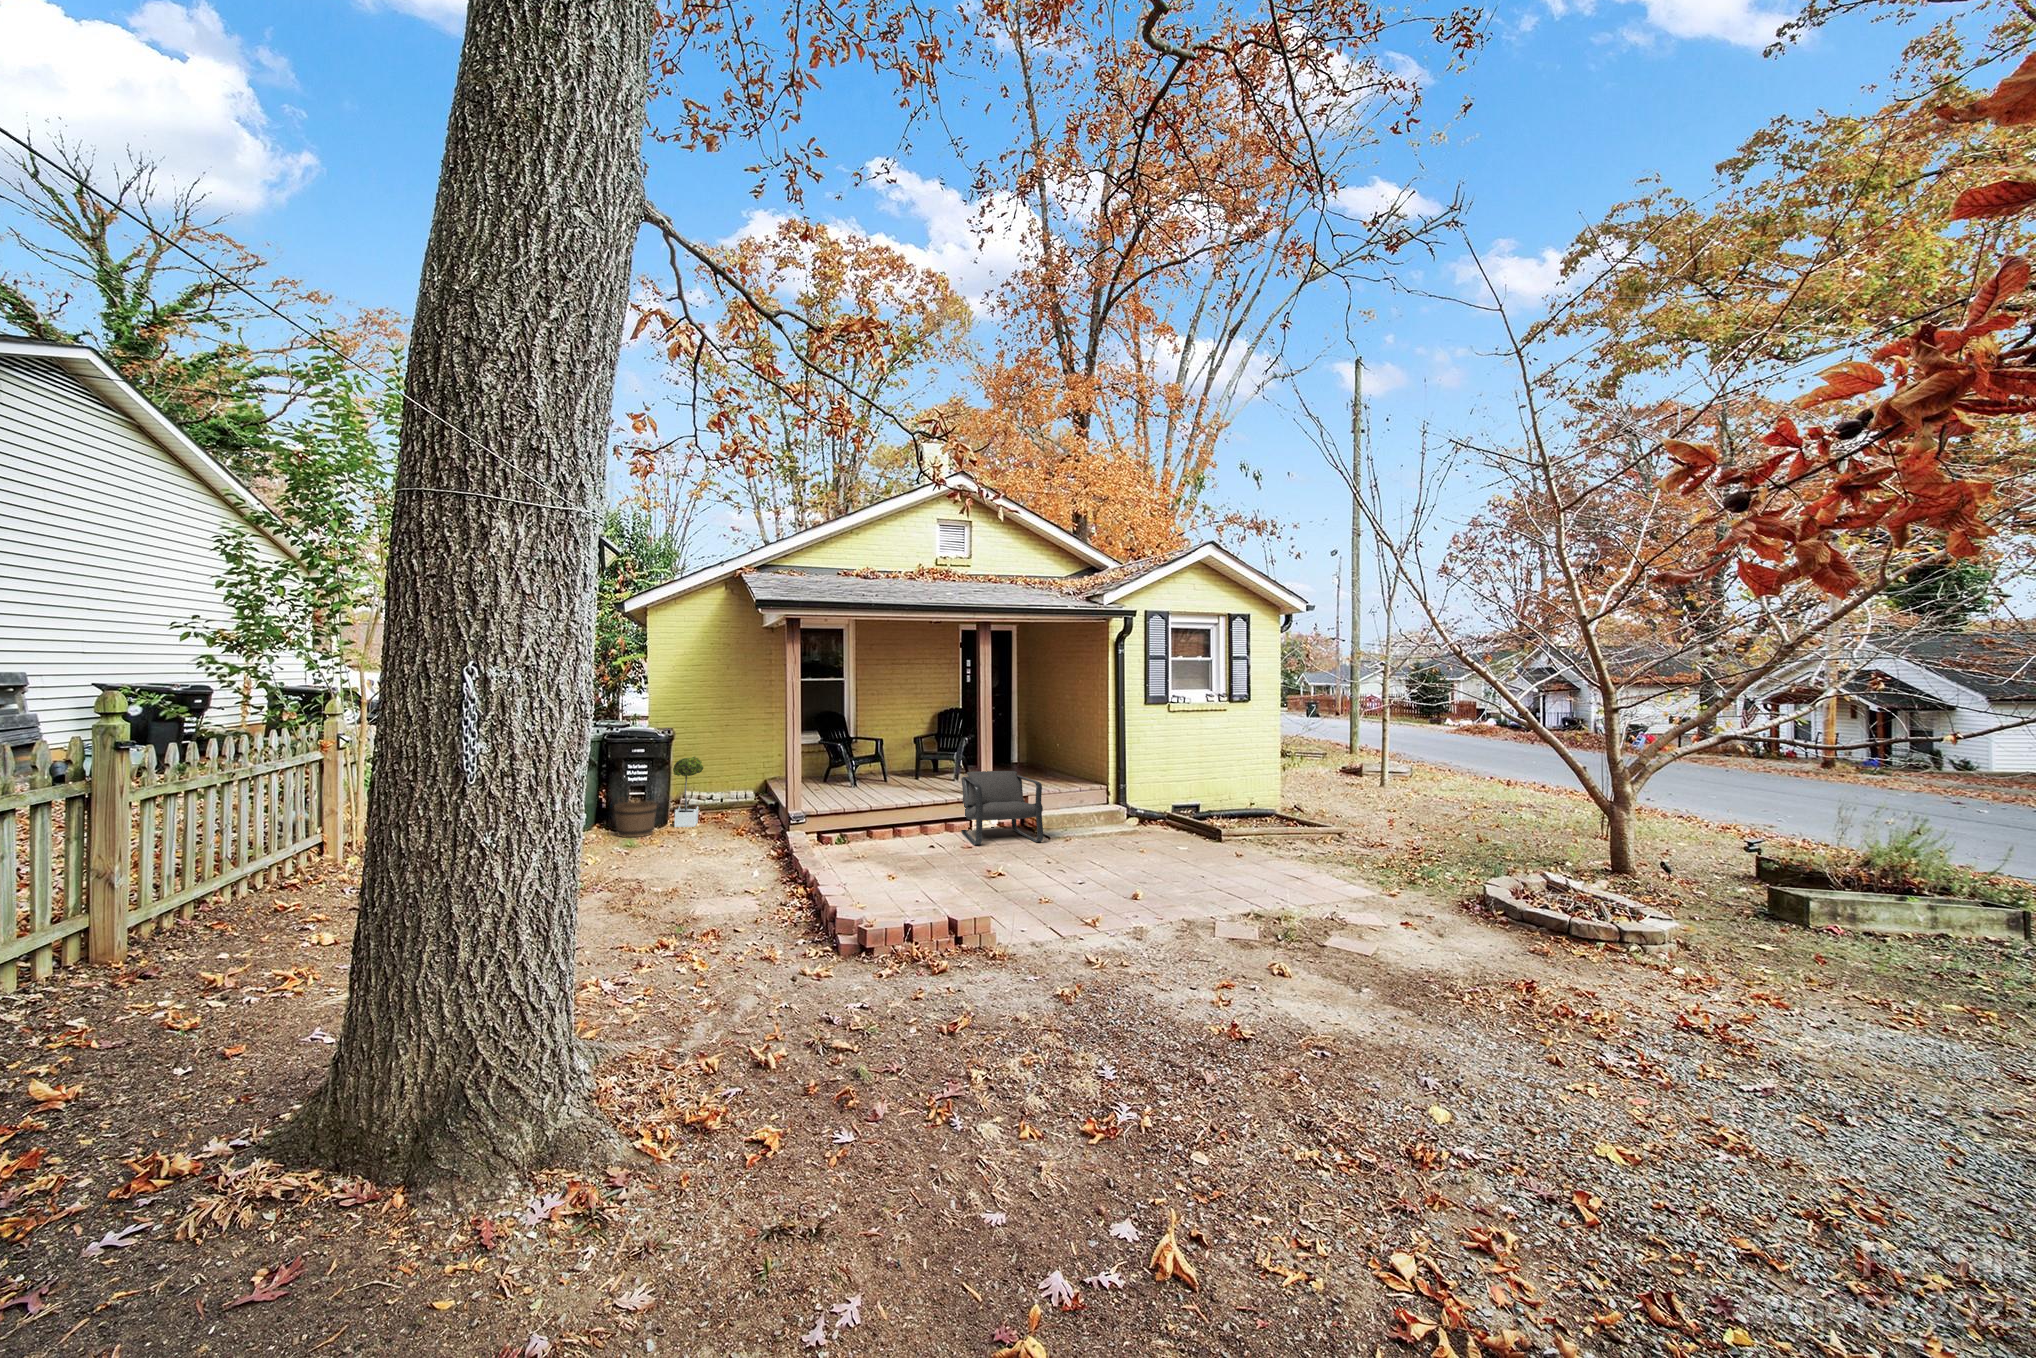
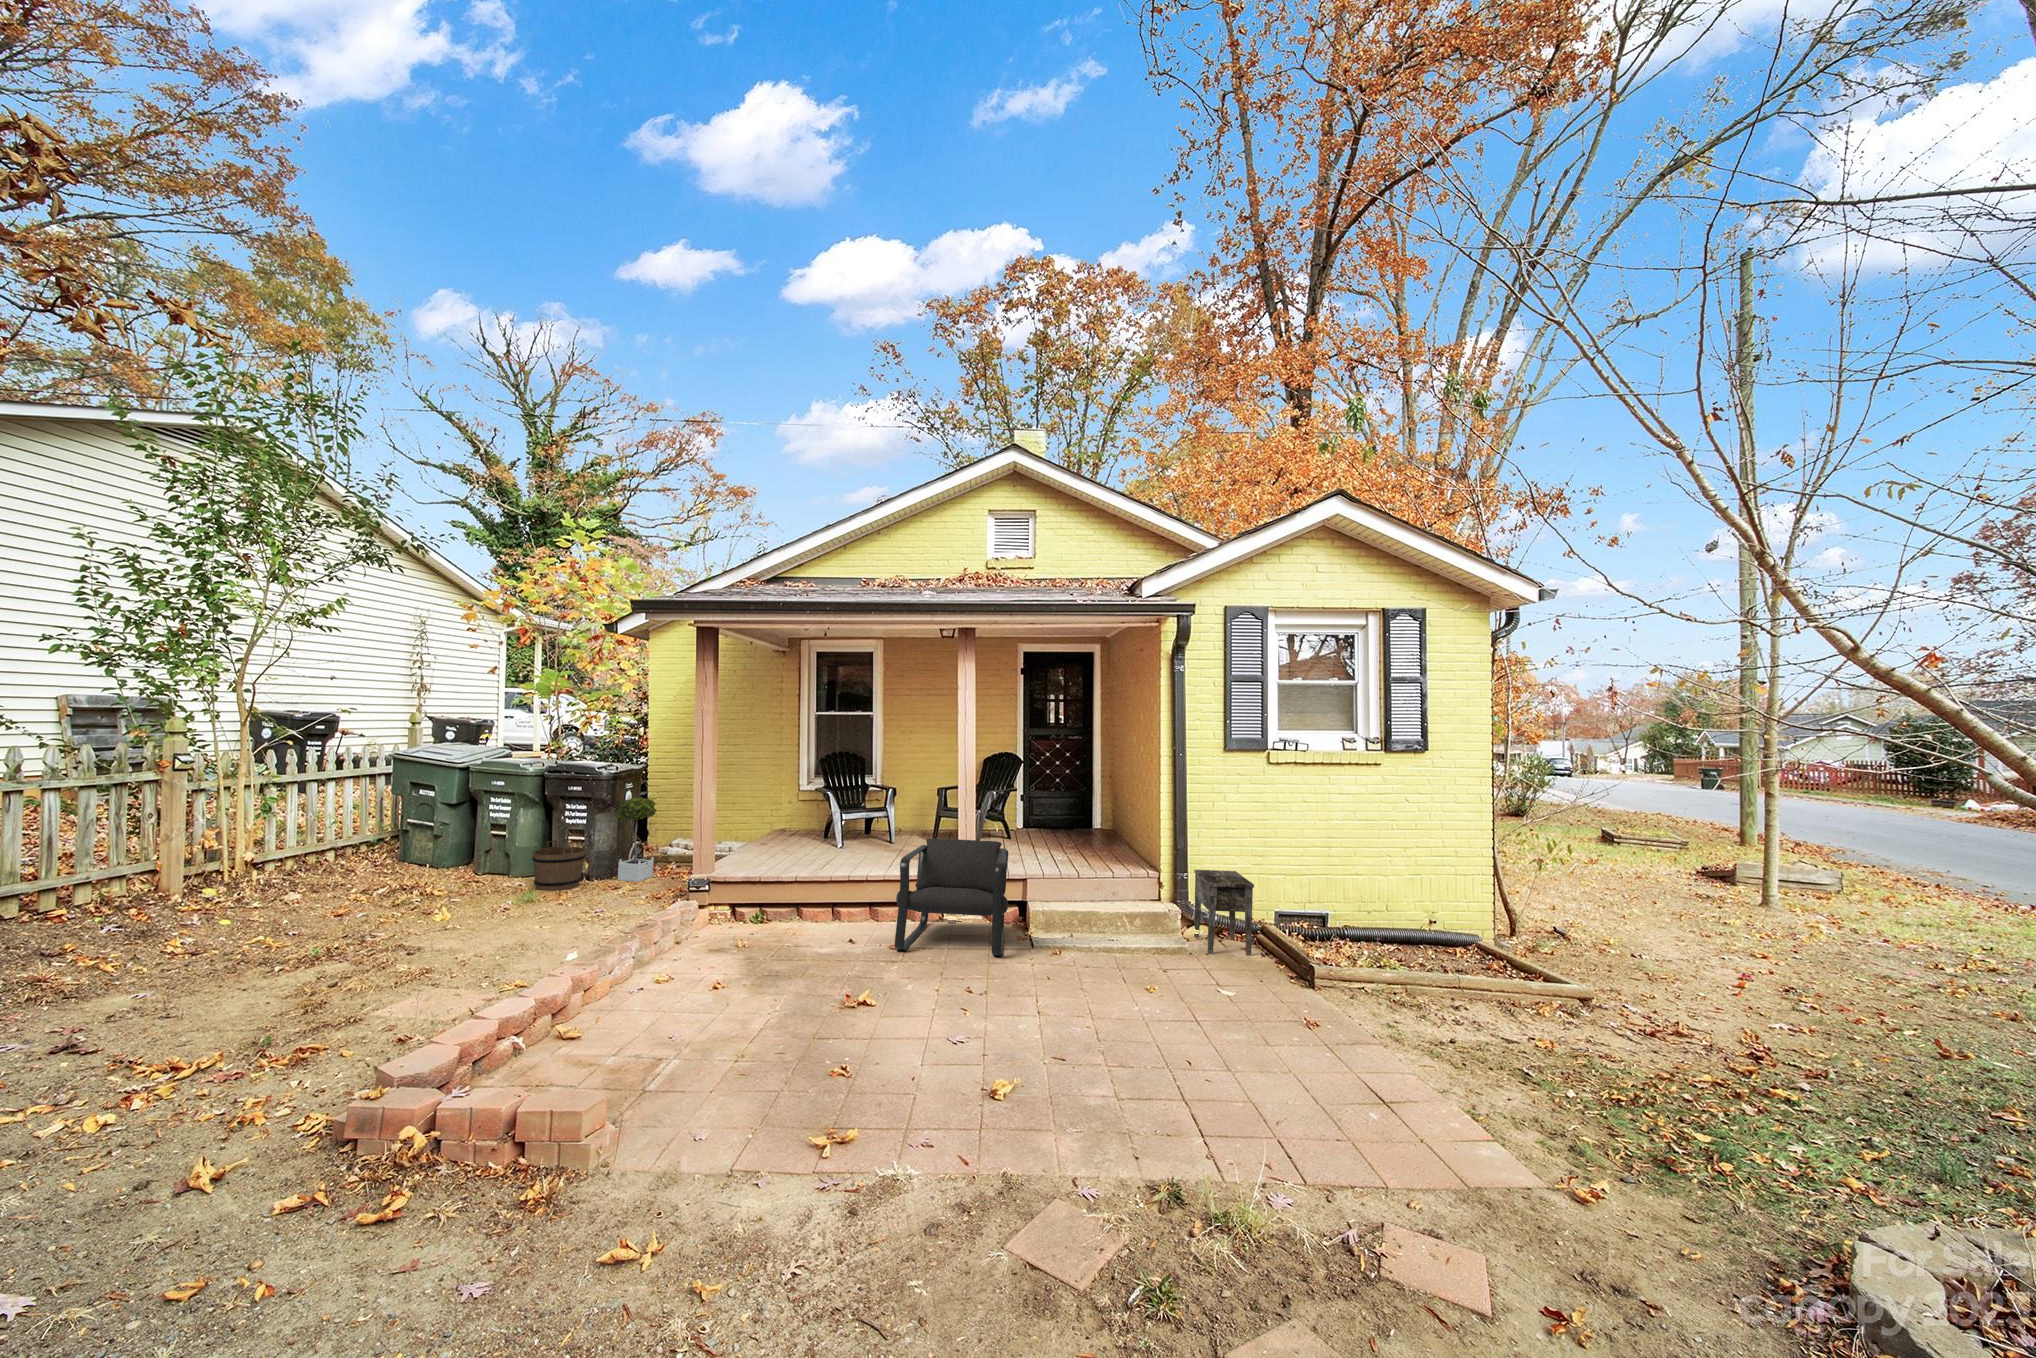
side table: none [1128,781,1173,831] -> present [1194,870,1254,955]

